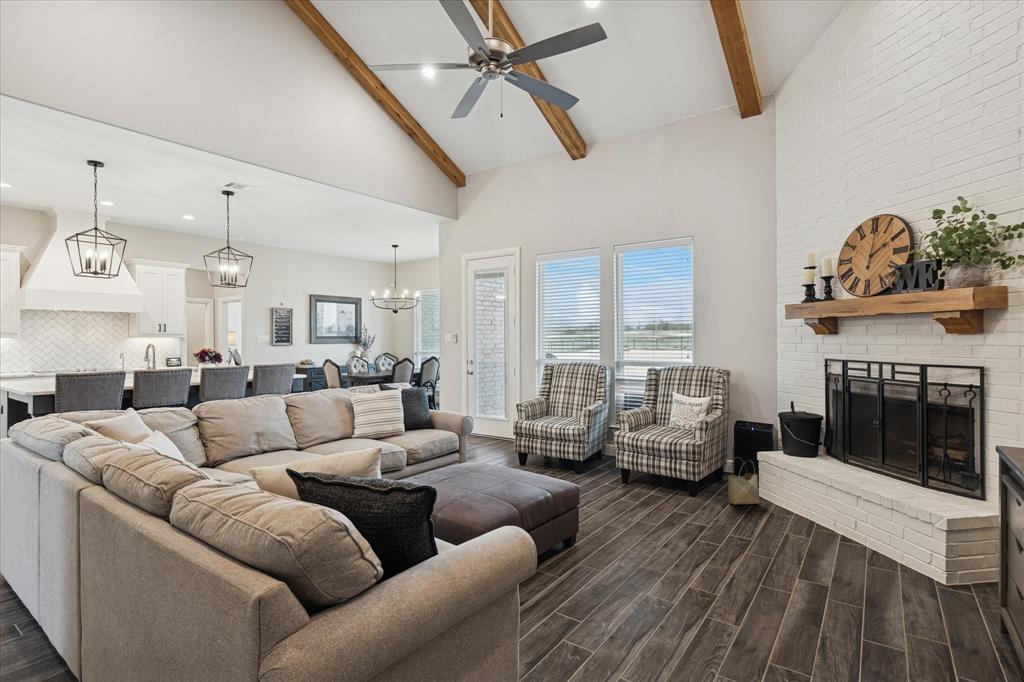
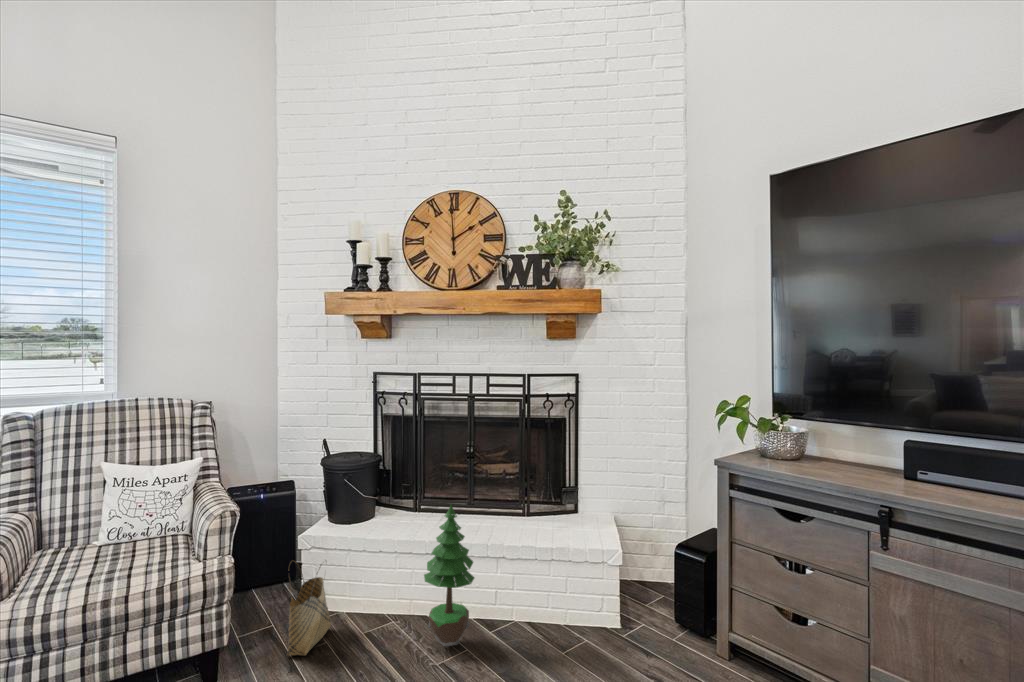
potted tree: none [788,442,826,533] -> present [424,505,474,647]

